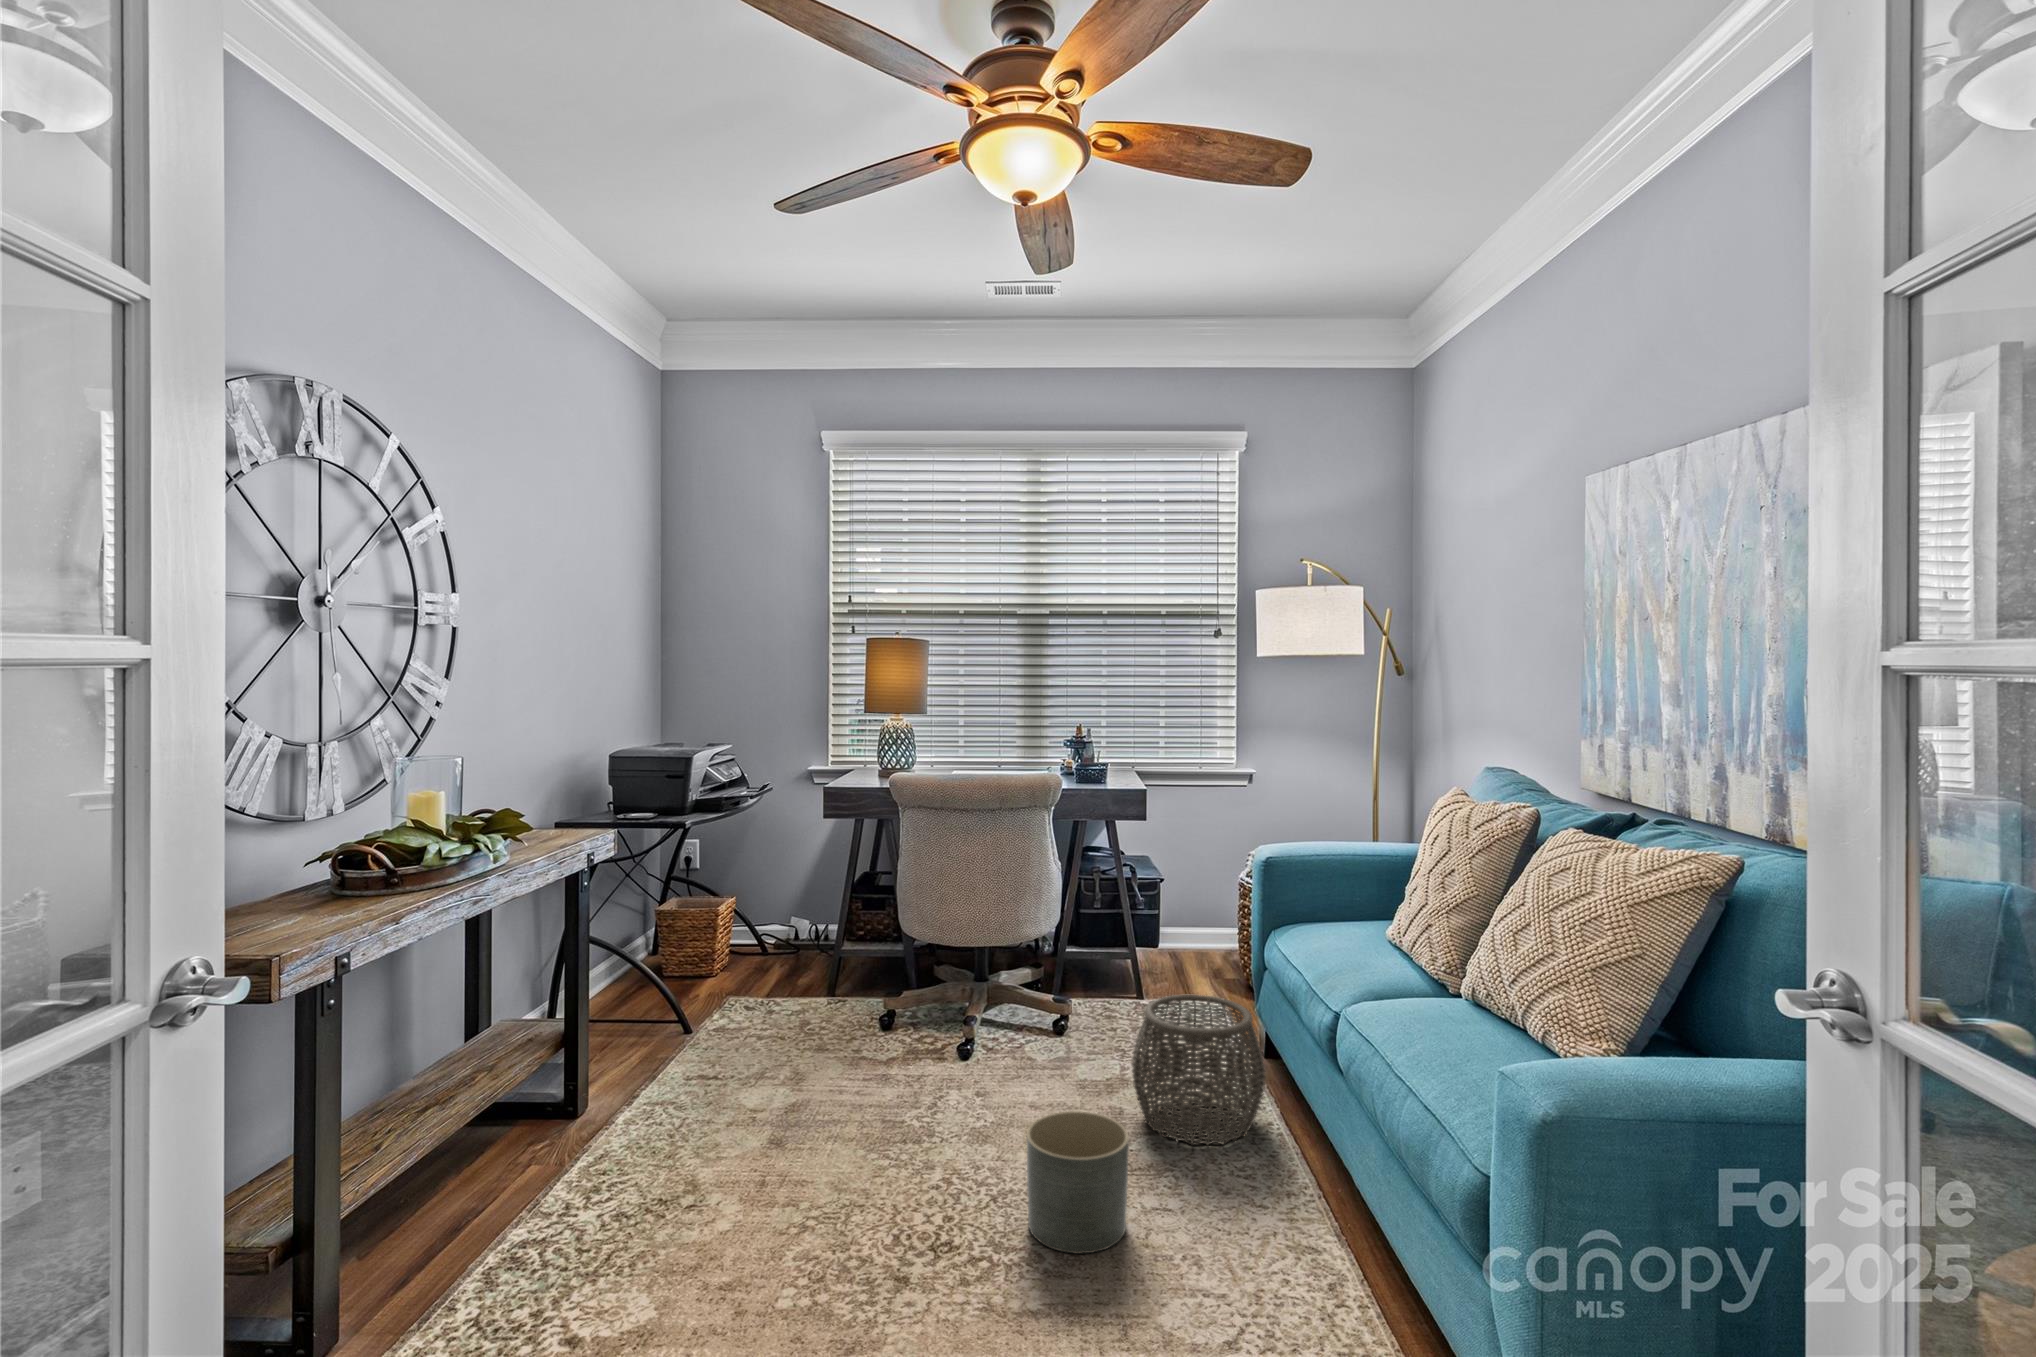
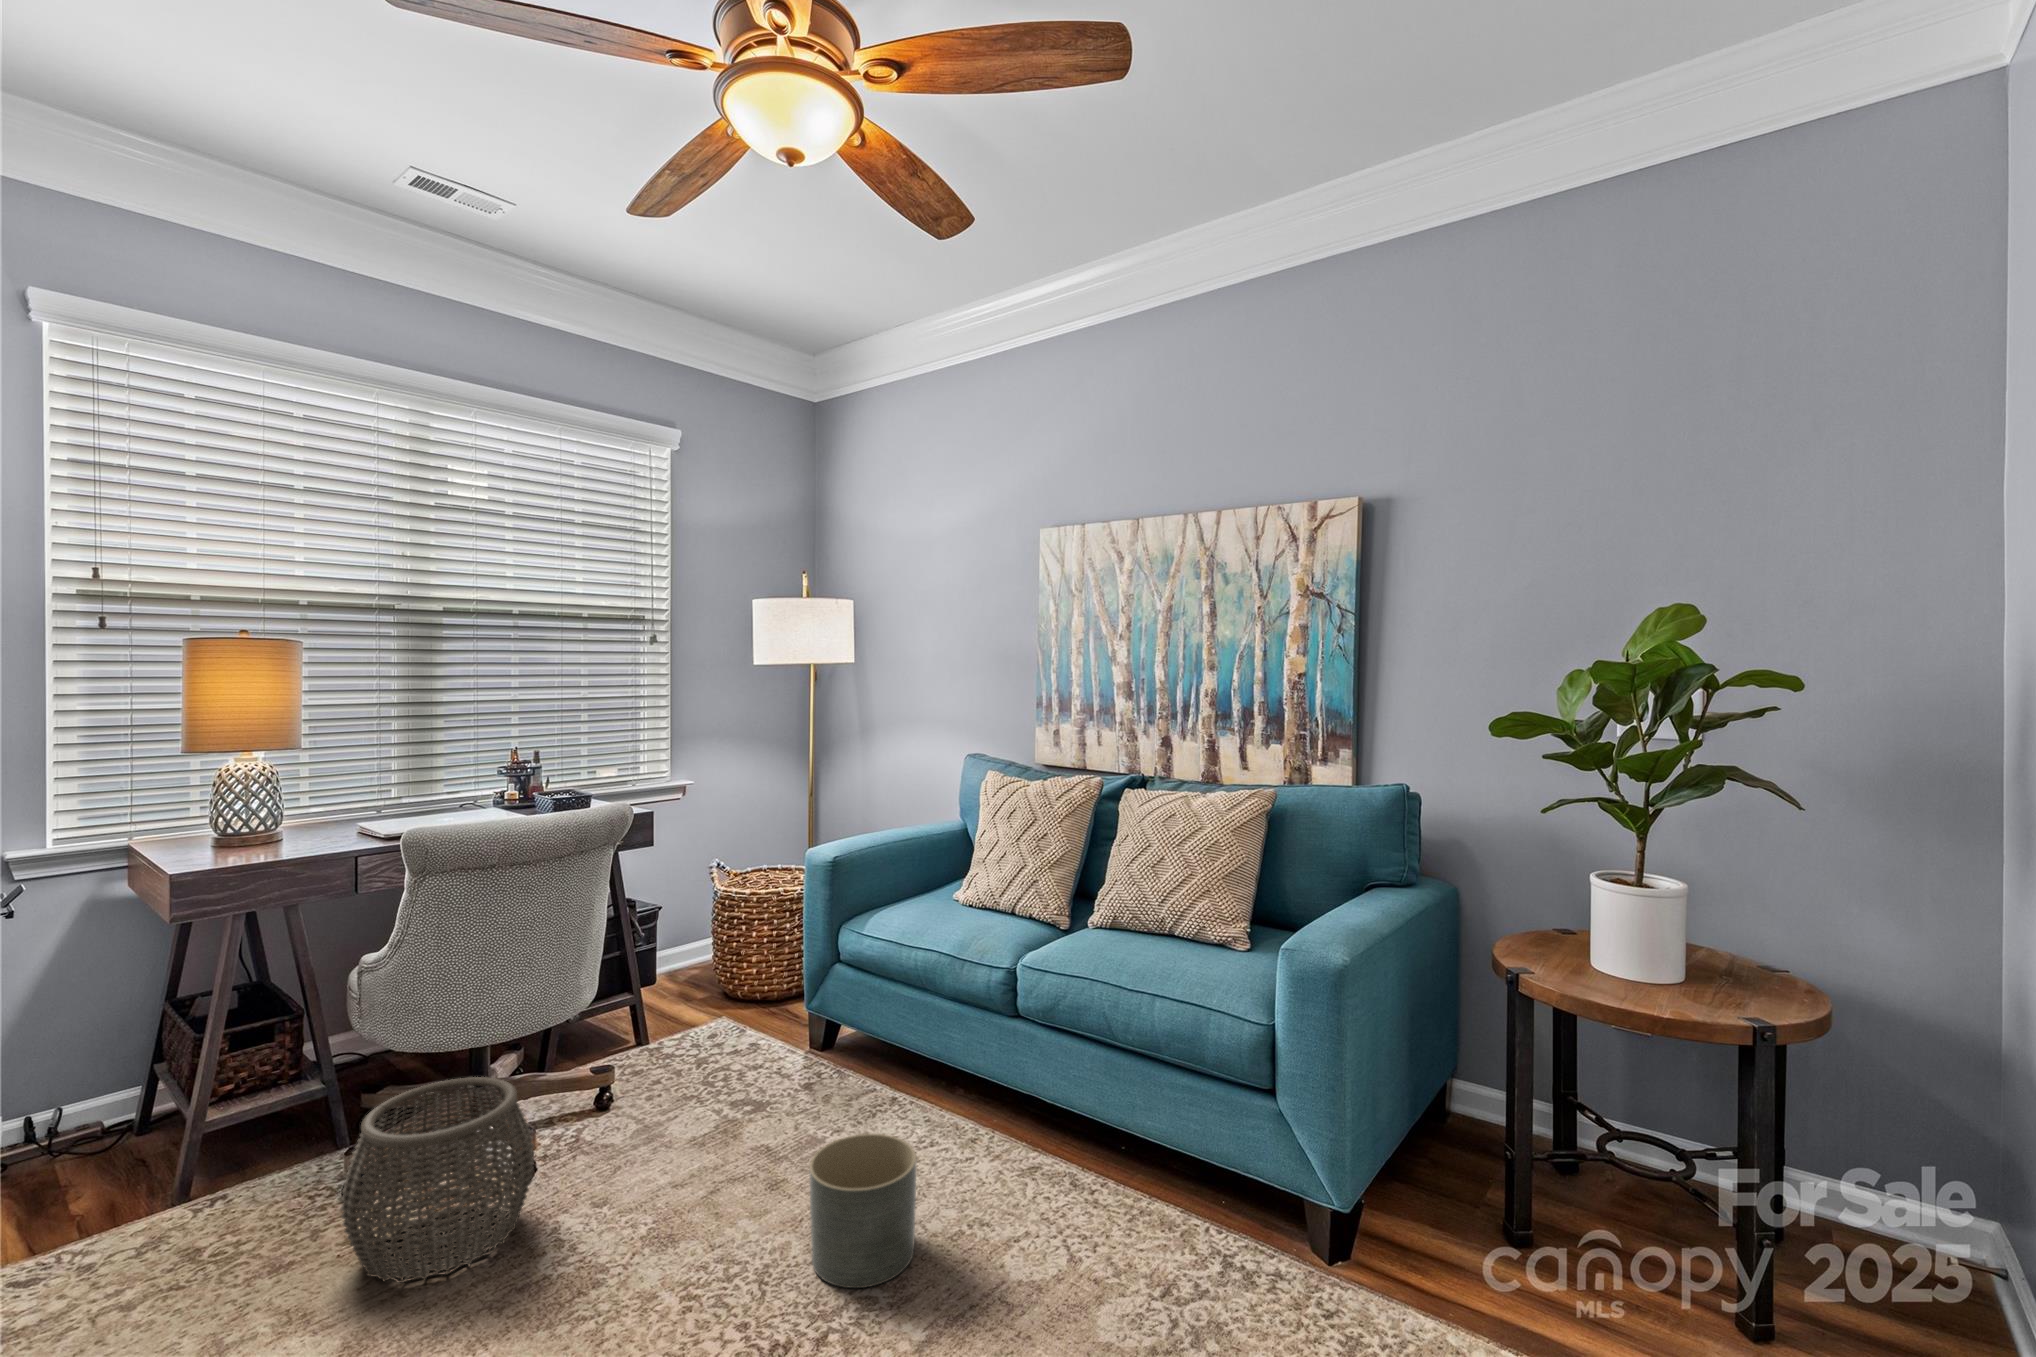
woven basket: present [1131,995,1266,1145] -> present [340,1077,535,1283]

